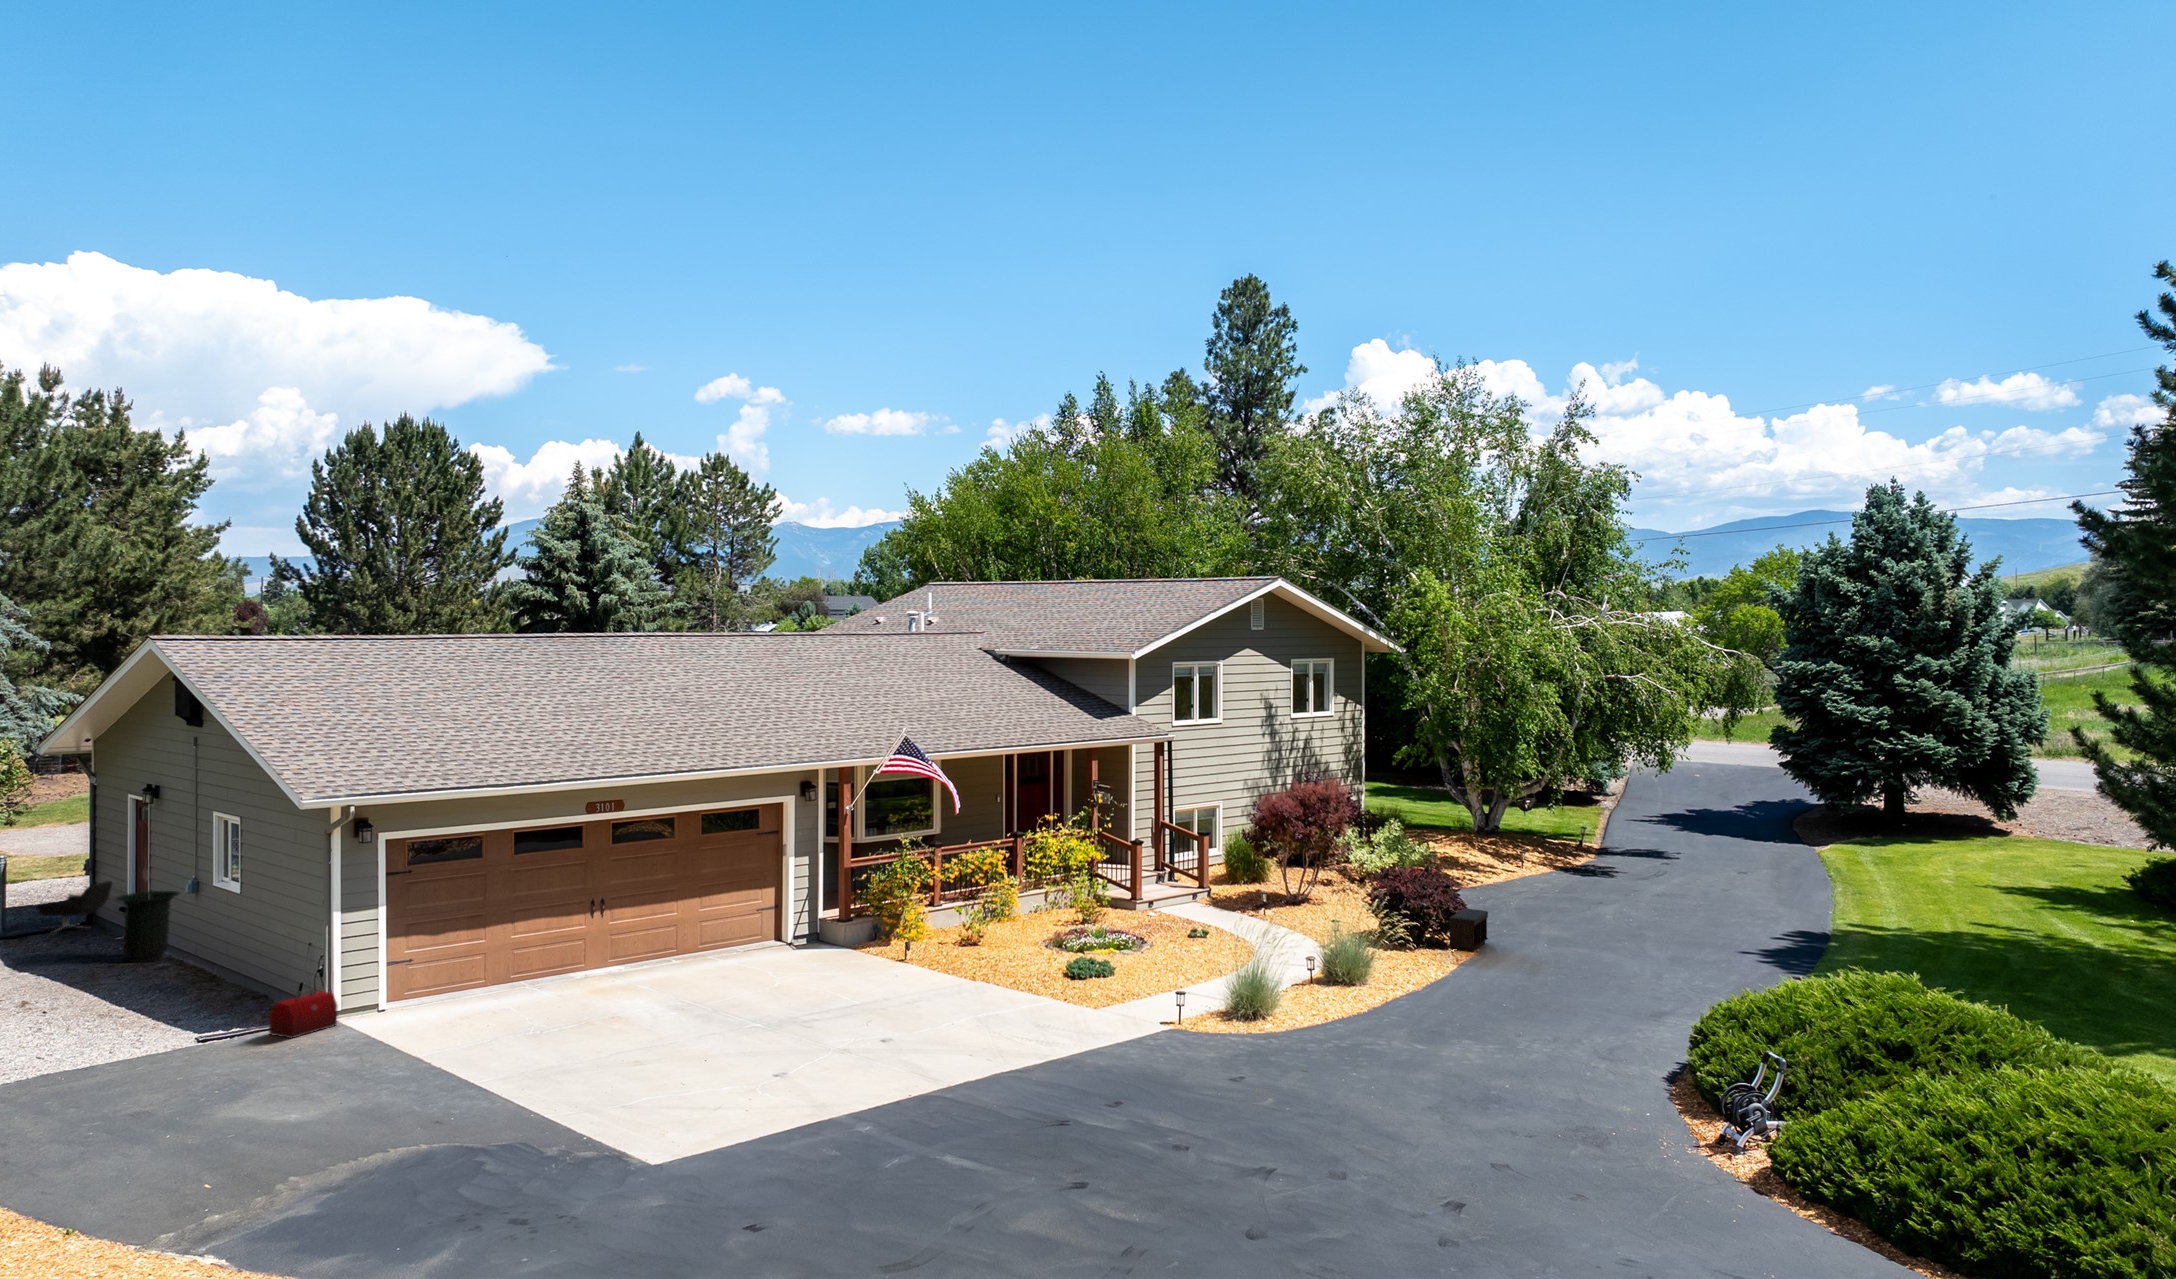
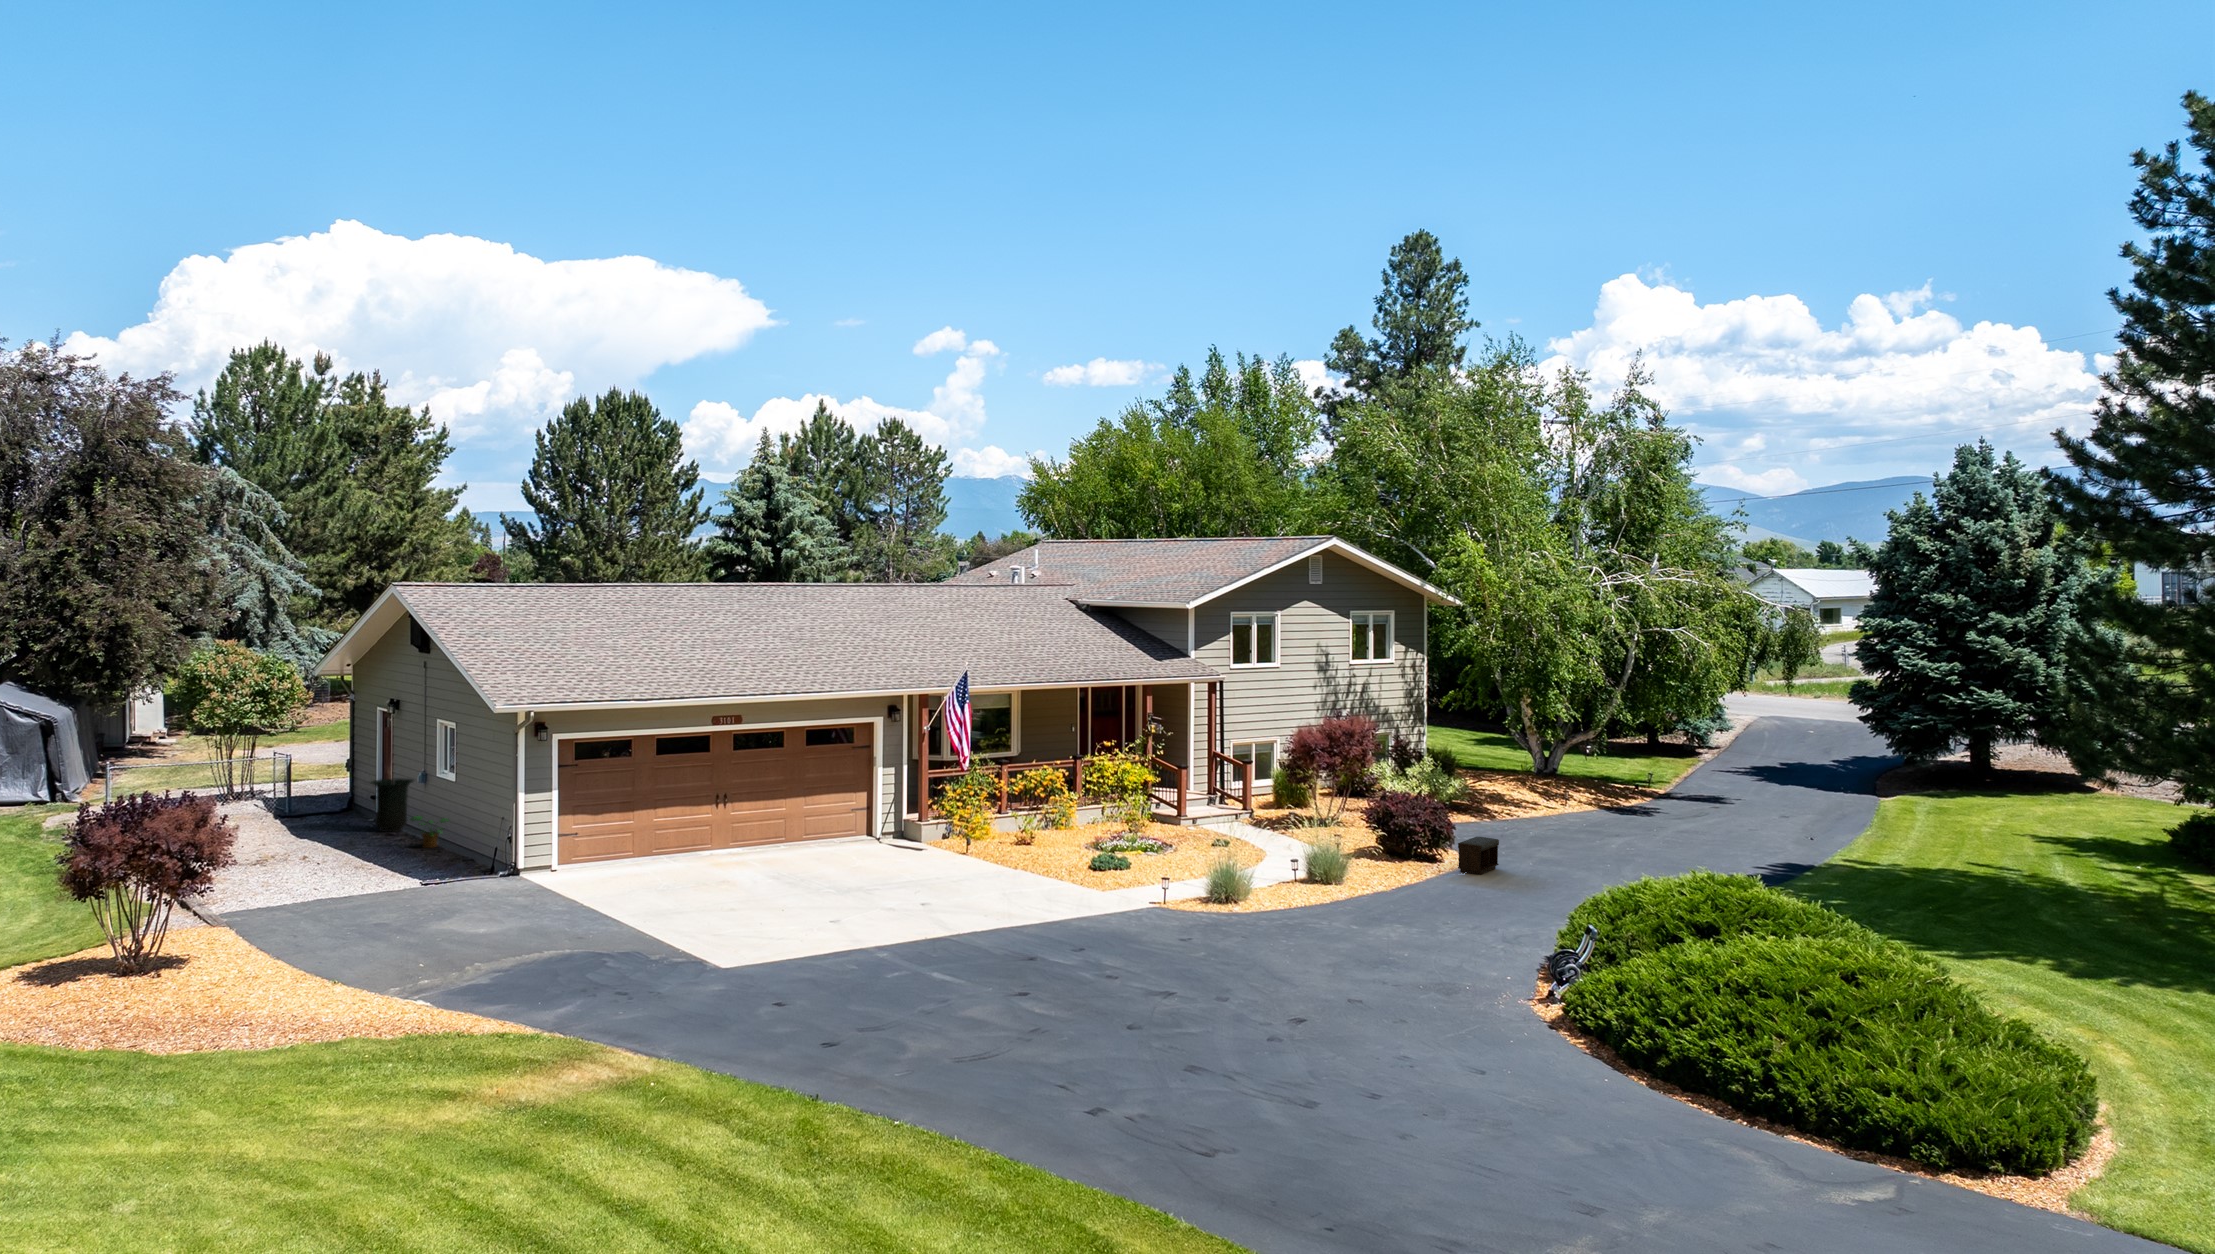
lounge chair: present [36,881,112,929] -> none [315,772,368,809]
potted plant: none [172,941,231,983] -> present [411,816,448,848]
toolbox: present [269,989,337,1038] -> none [474,851,523,887]

